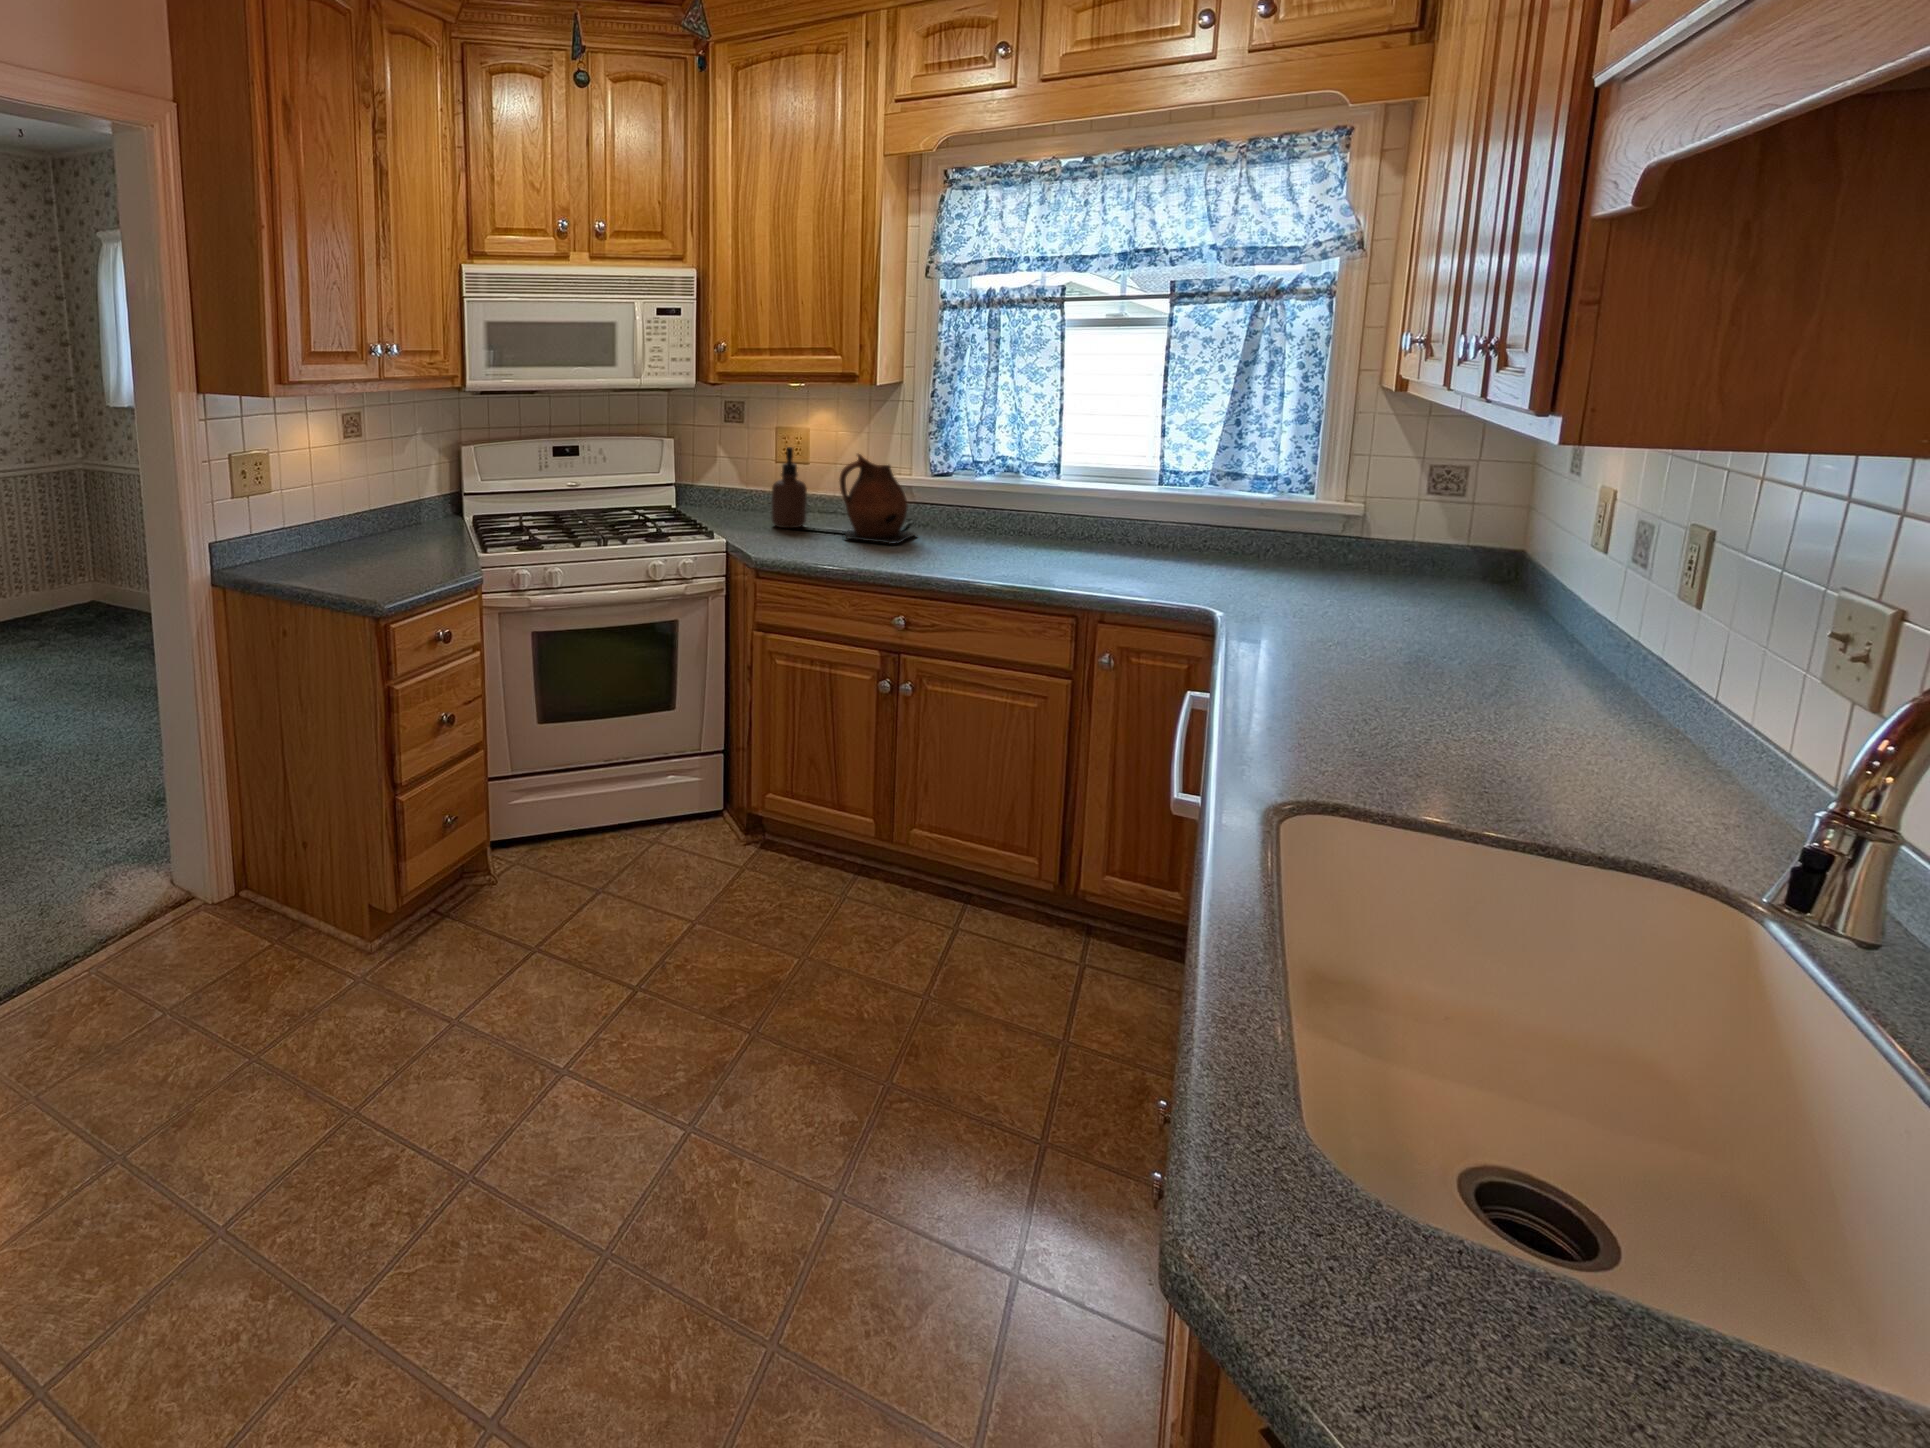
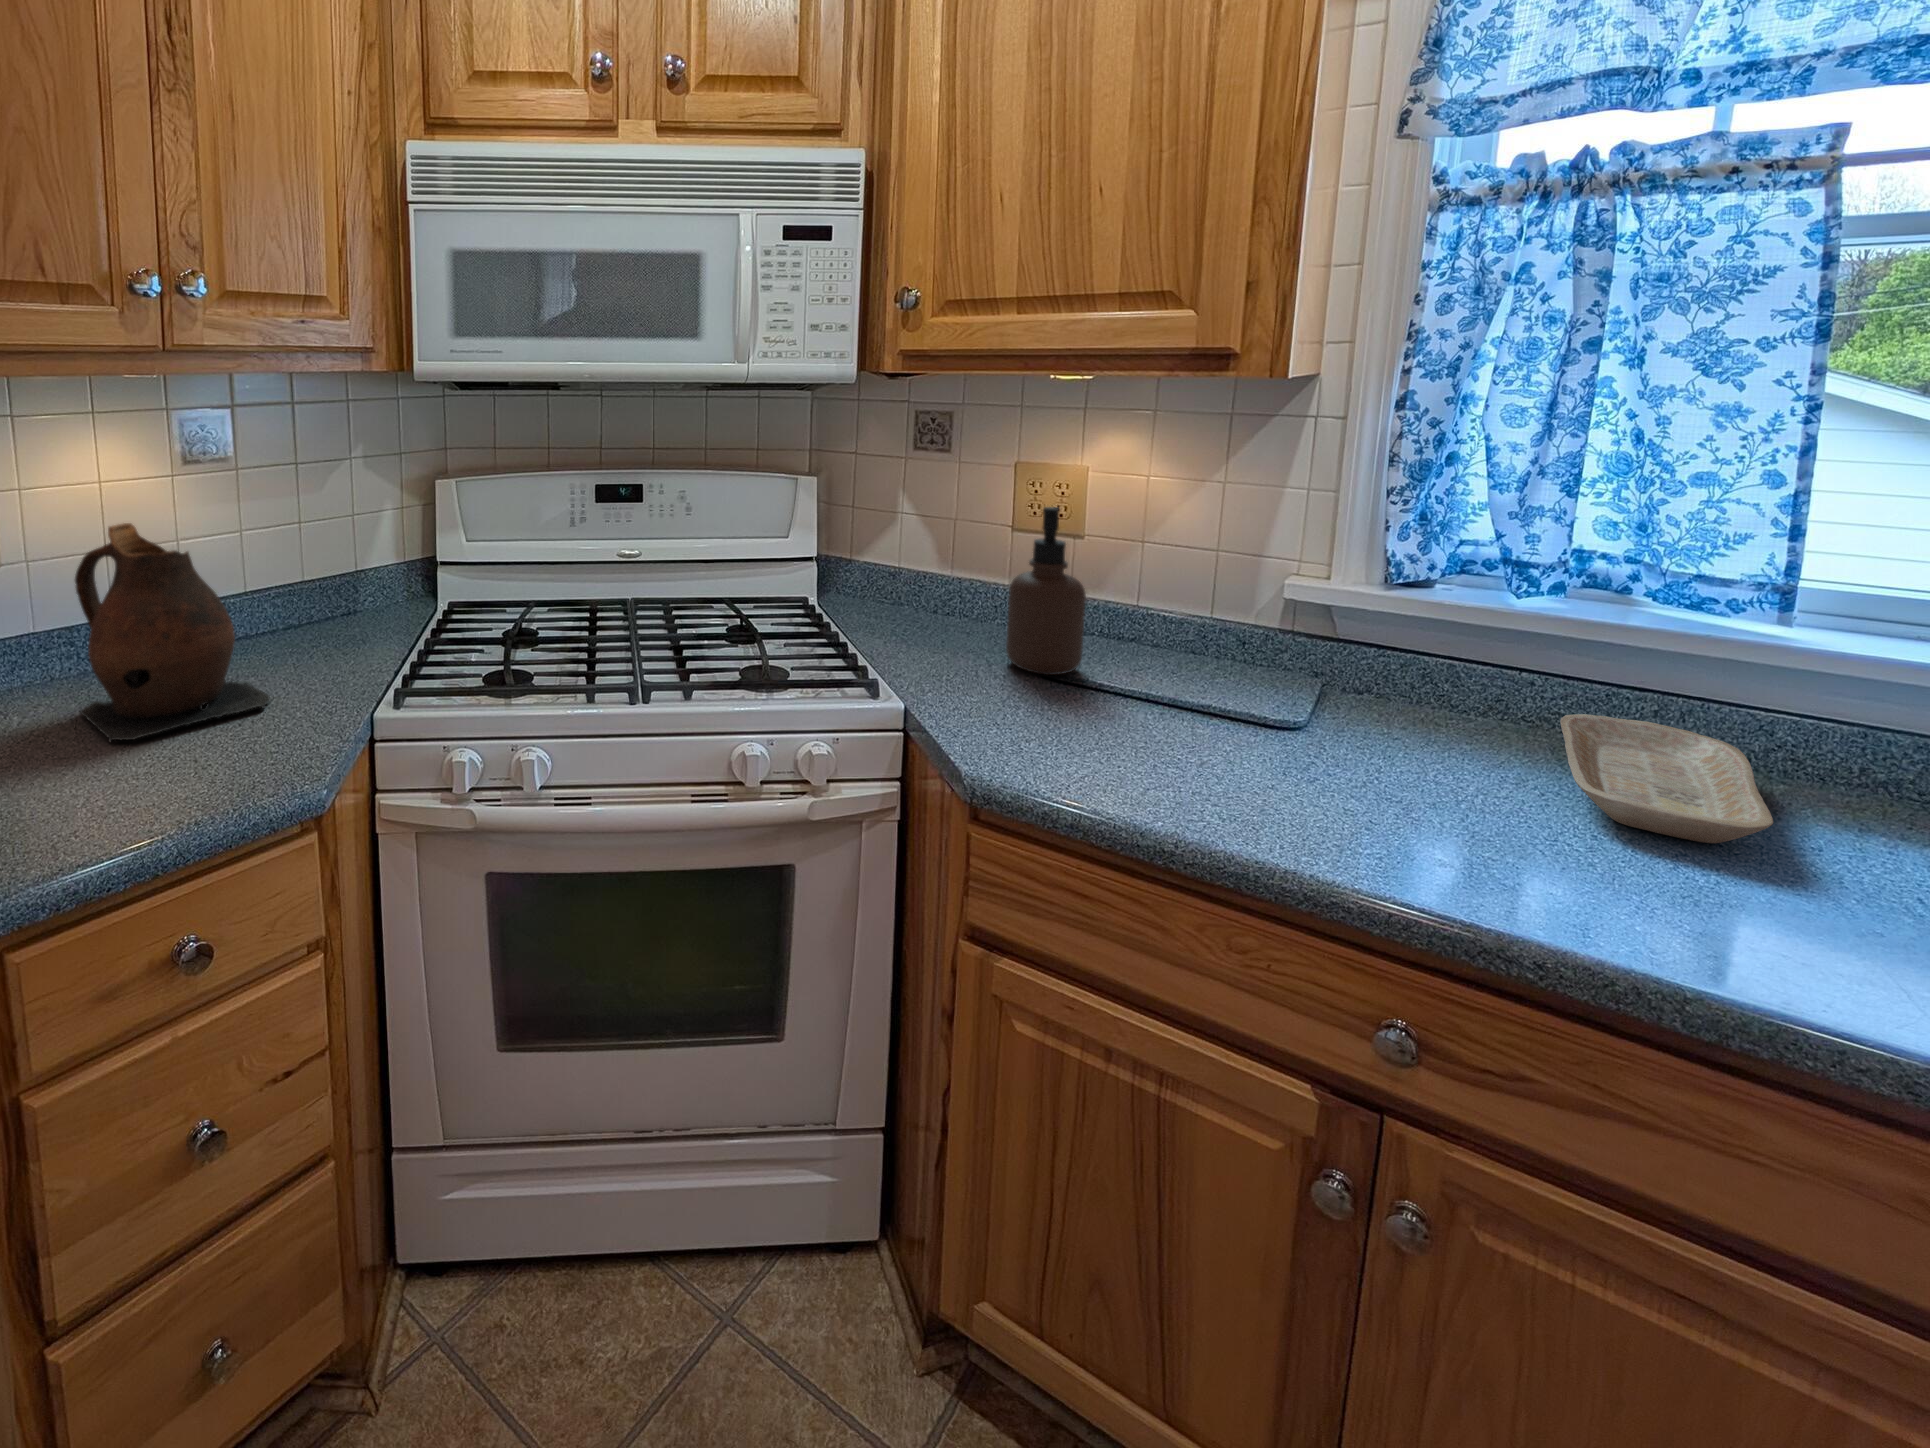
ceramic pitcher: present [840,454,916,544] -> present [75,523,270,742]
tray: none [973,524,1041,555] -> present [1560,714,1773,843]

